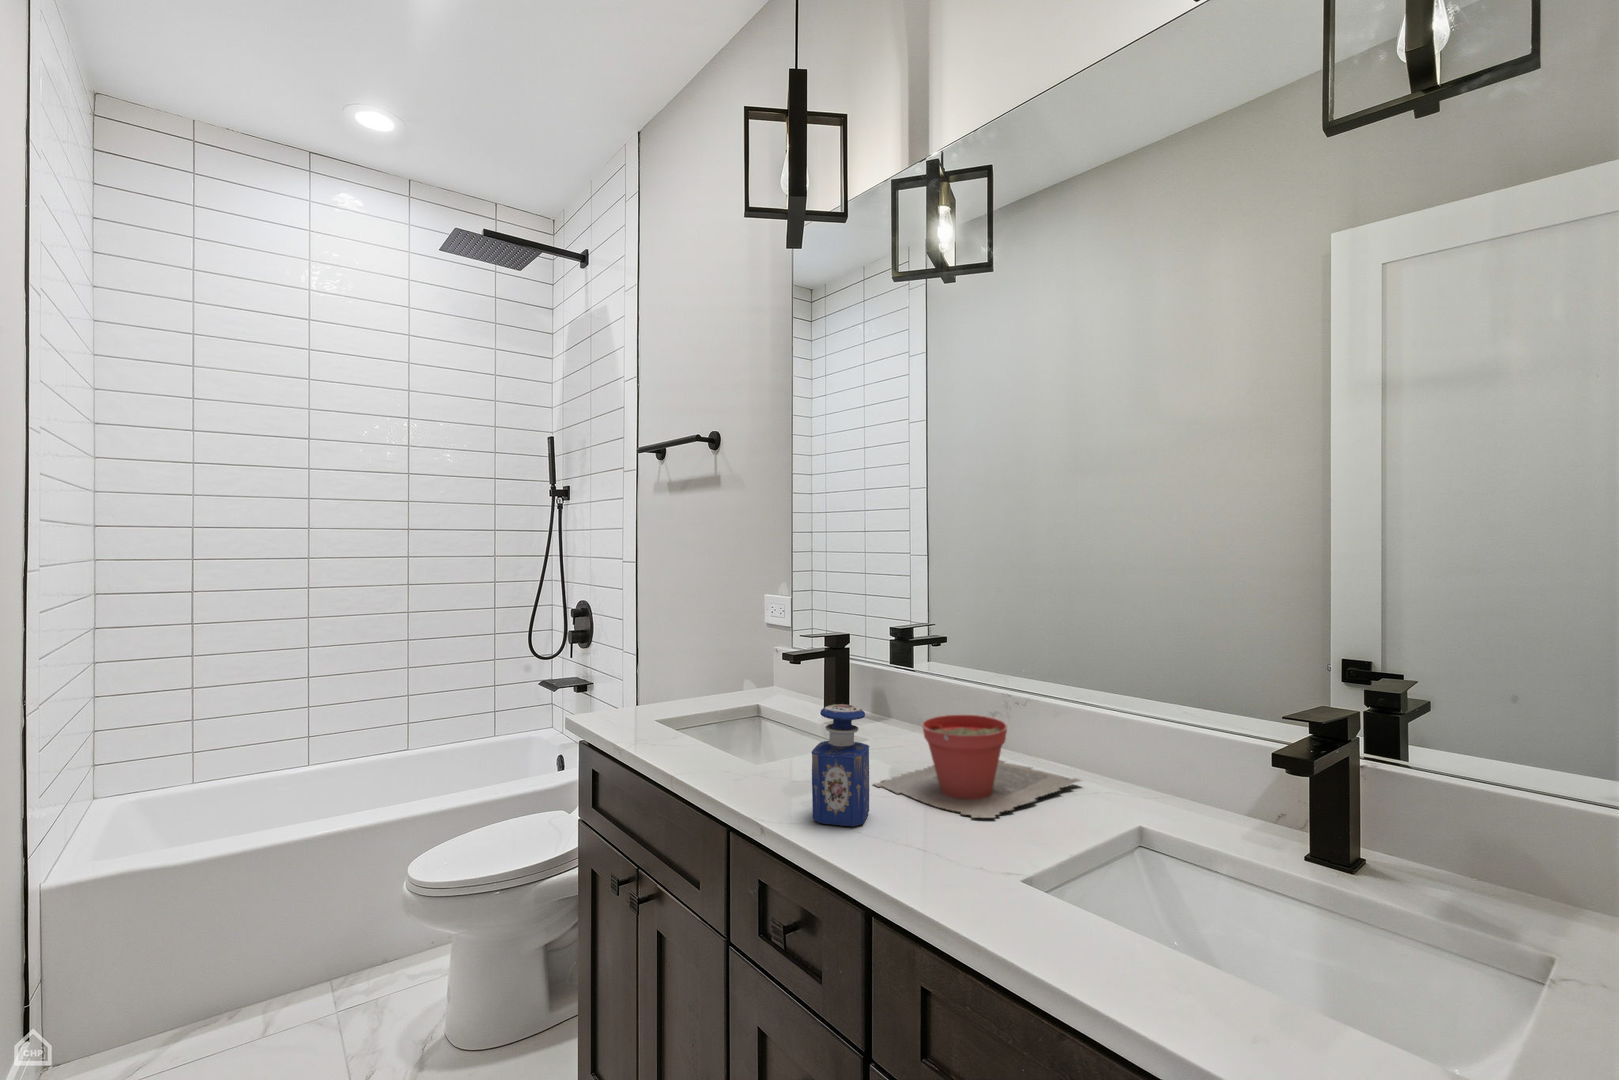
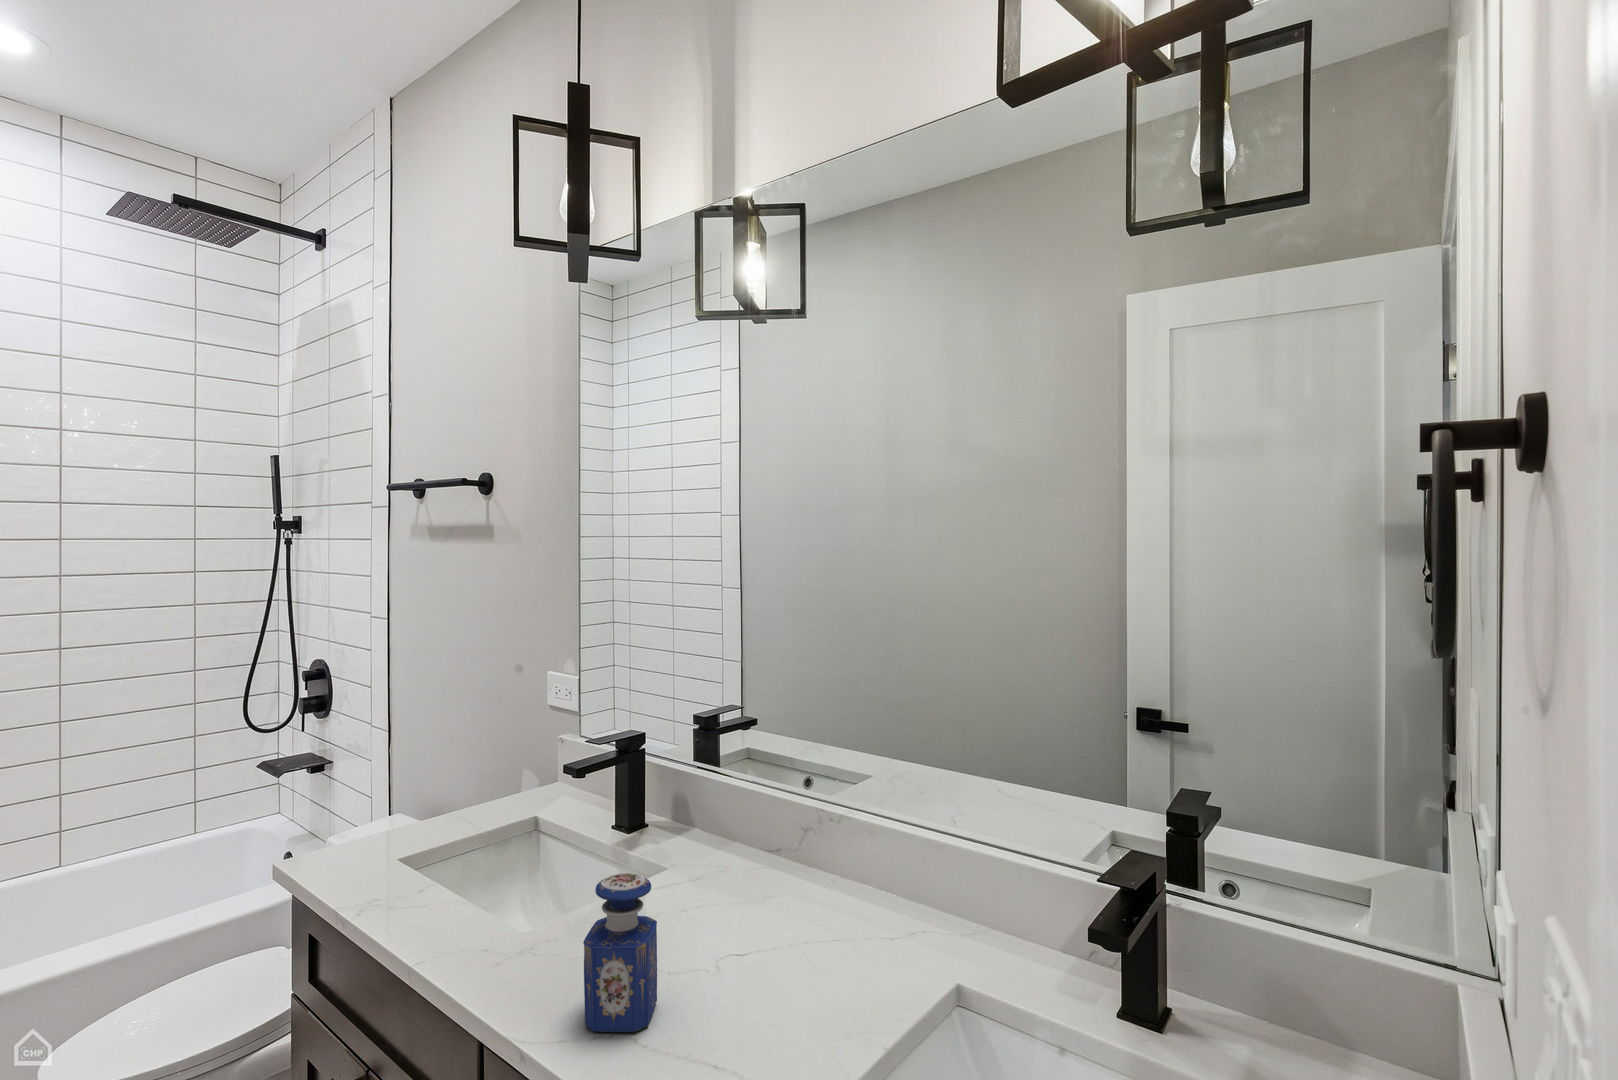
plant pot: present [874,714,1081,818] -> none [664,852,902,996]

